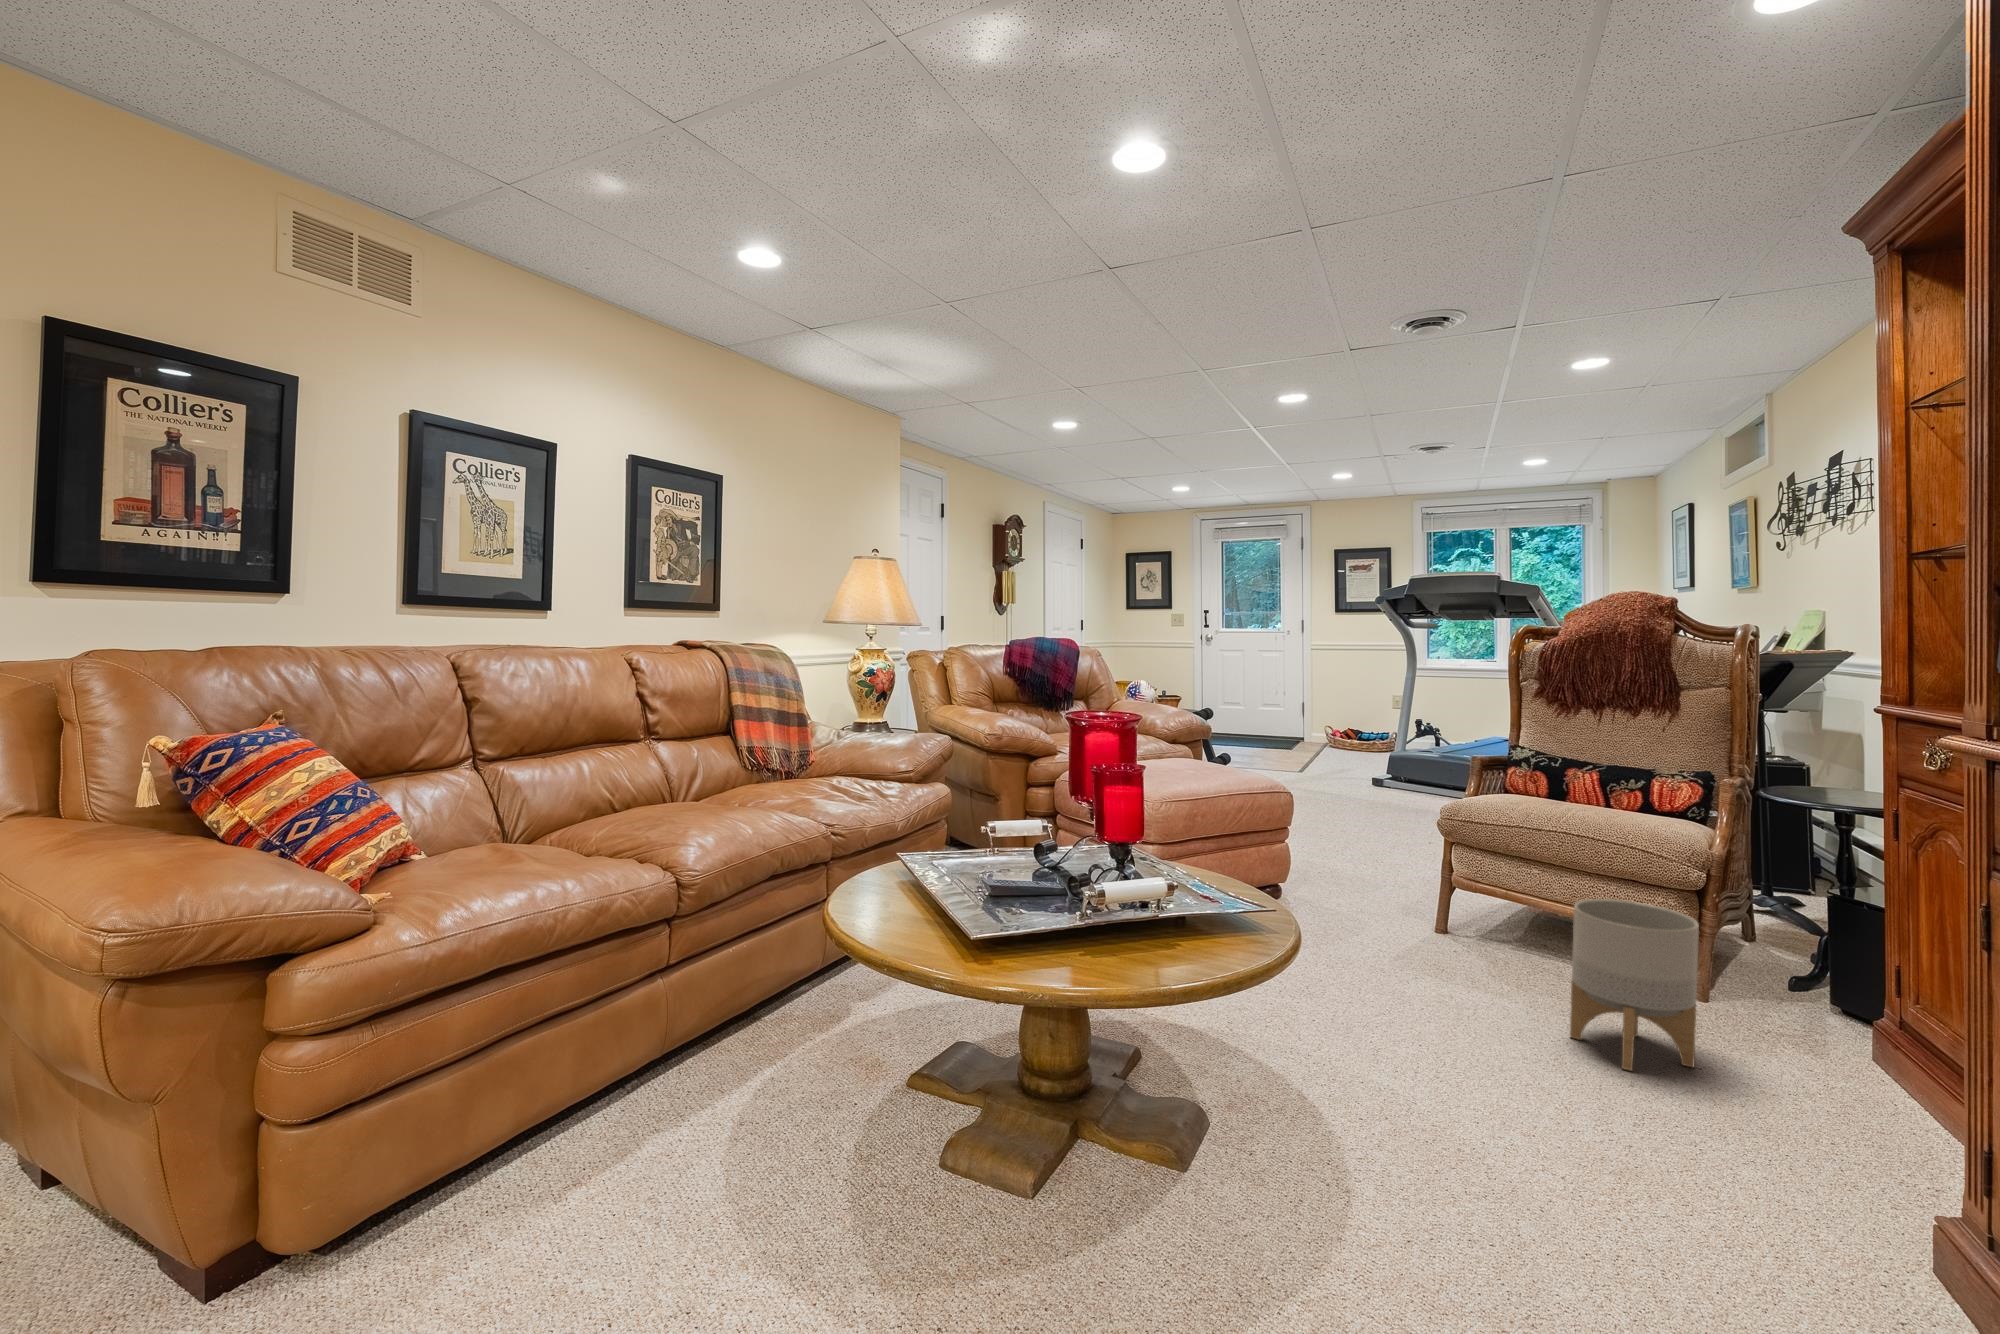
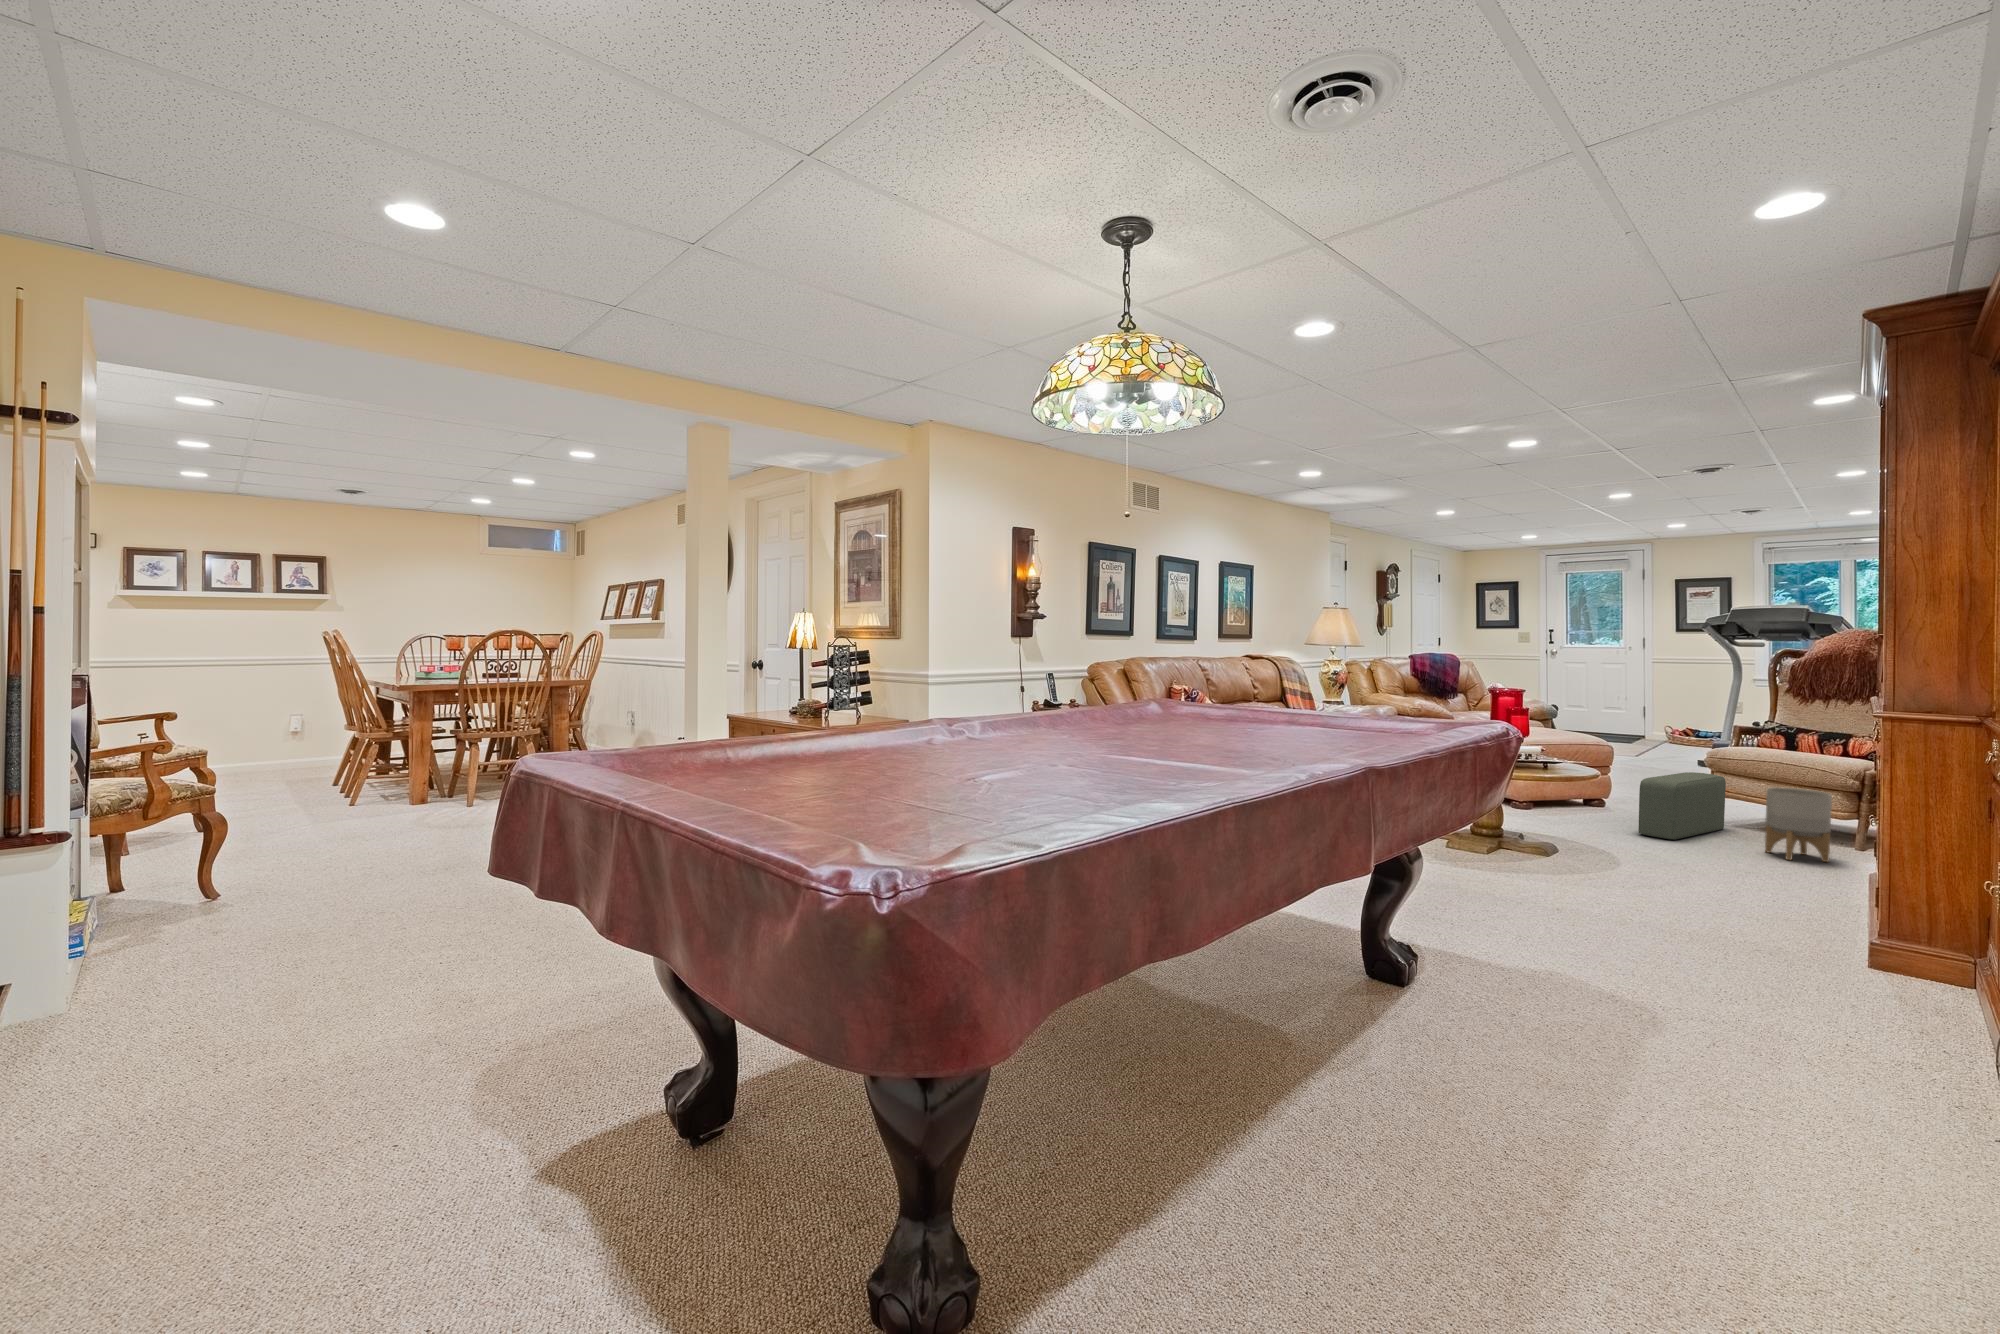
pouf: none [1341,848,1469,1010] -> present [1638,772,1726,840]

